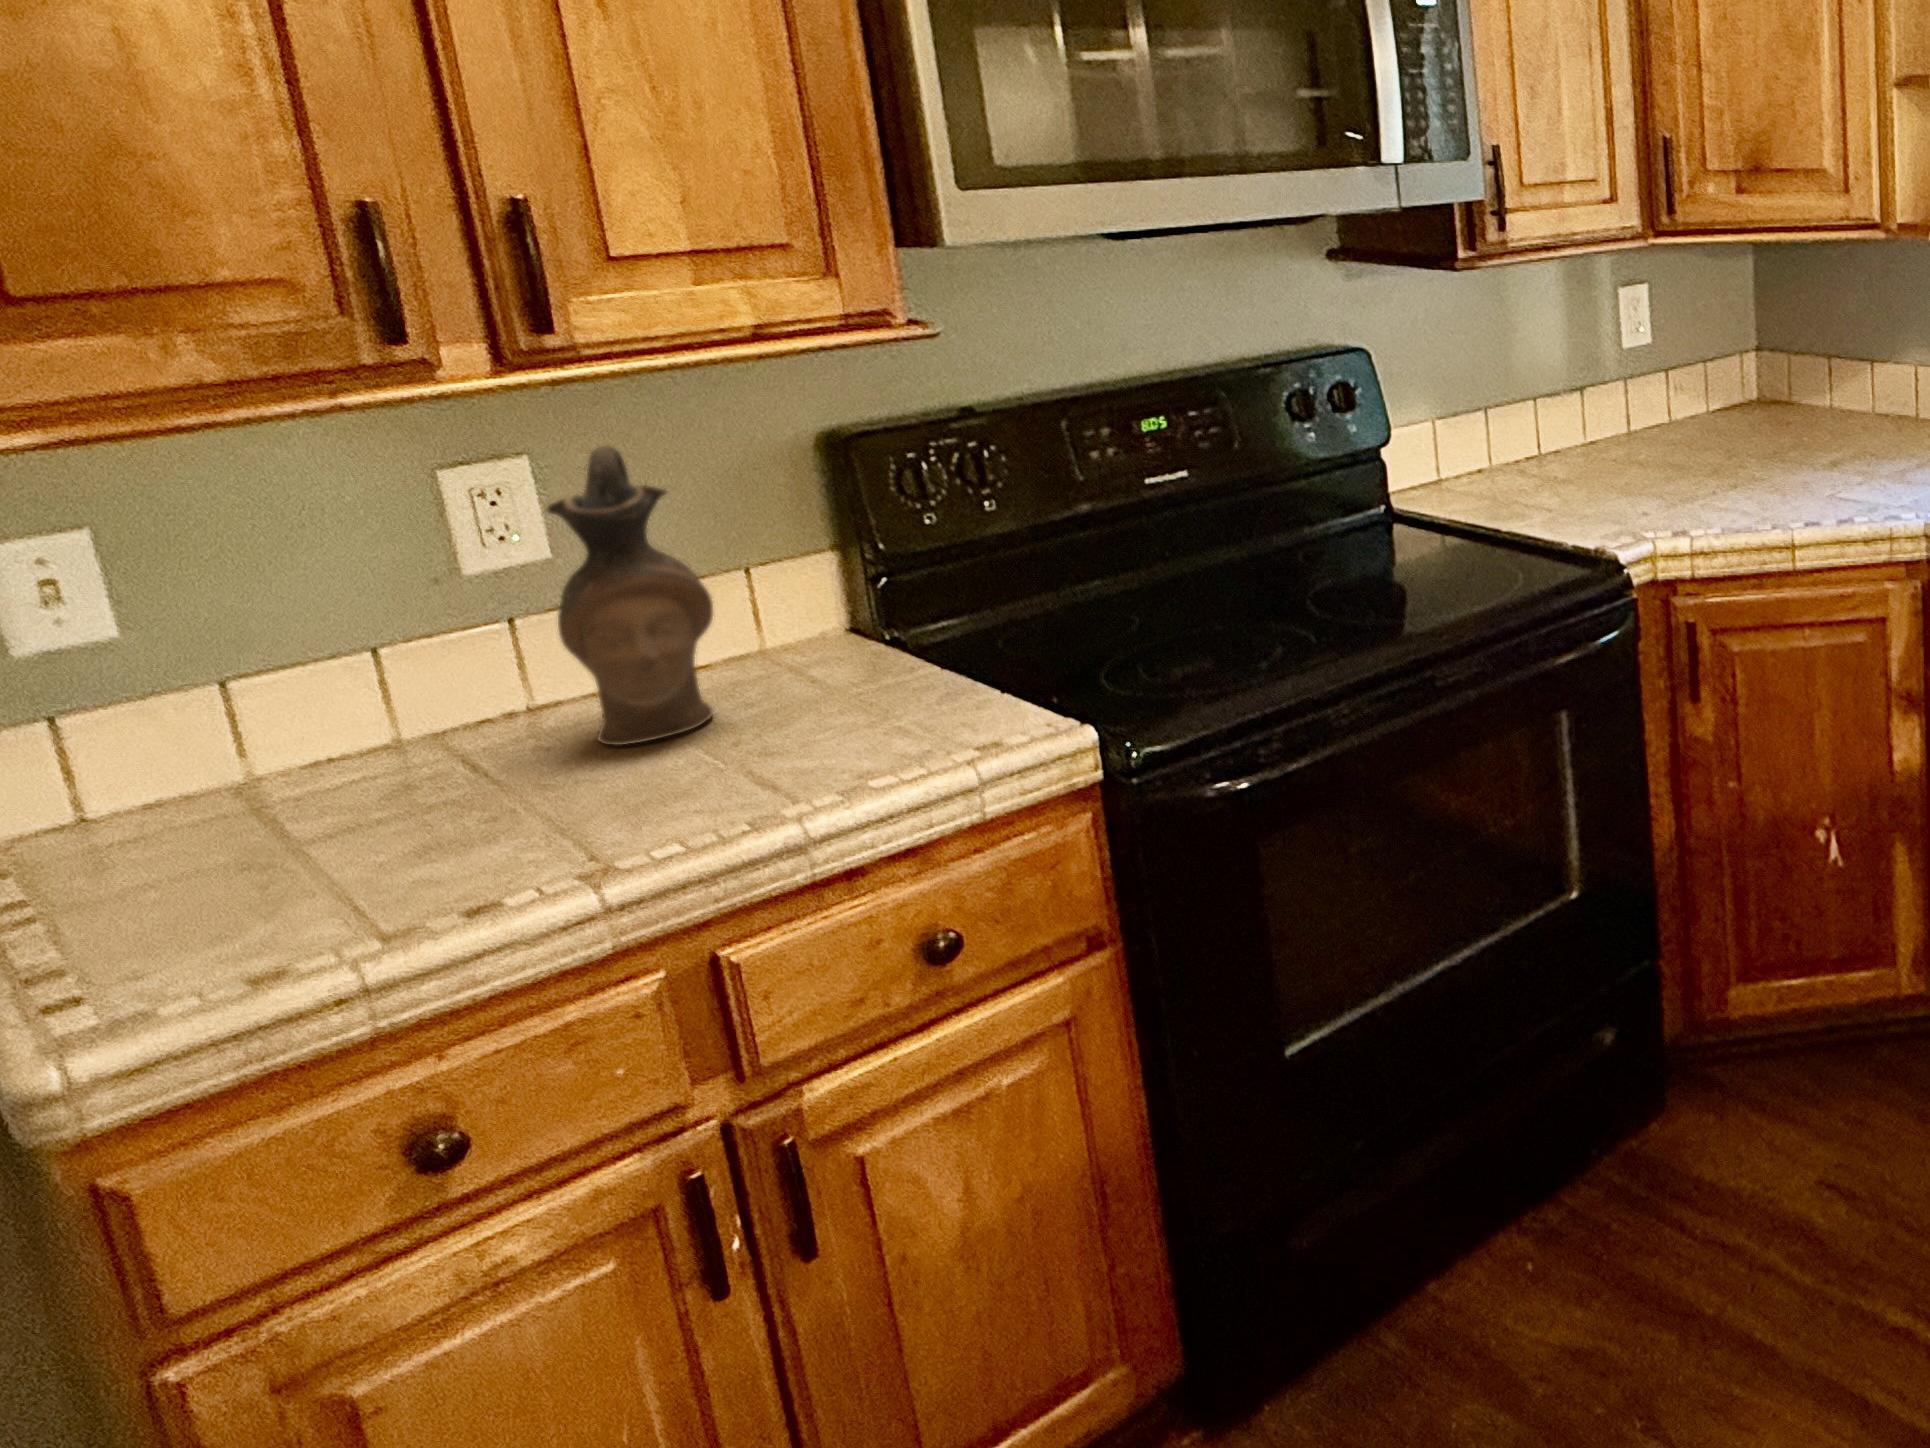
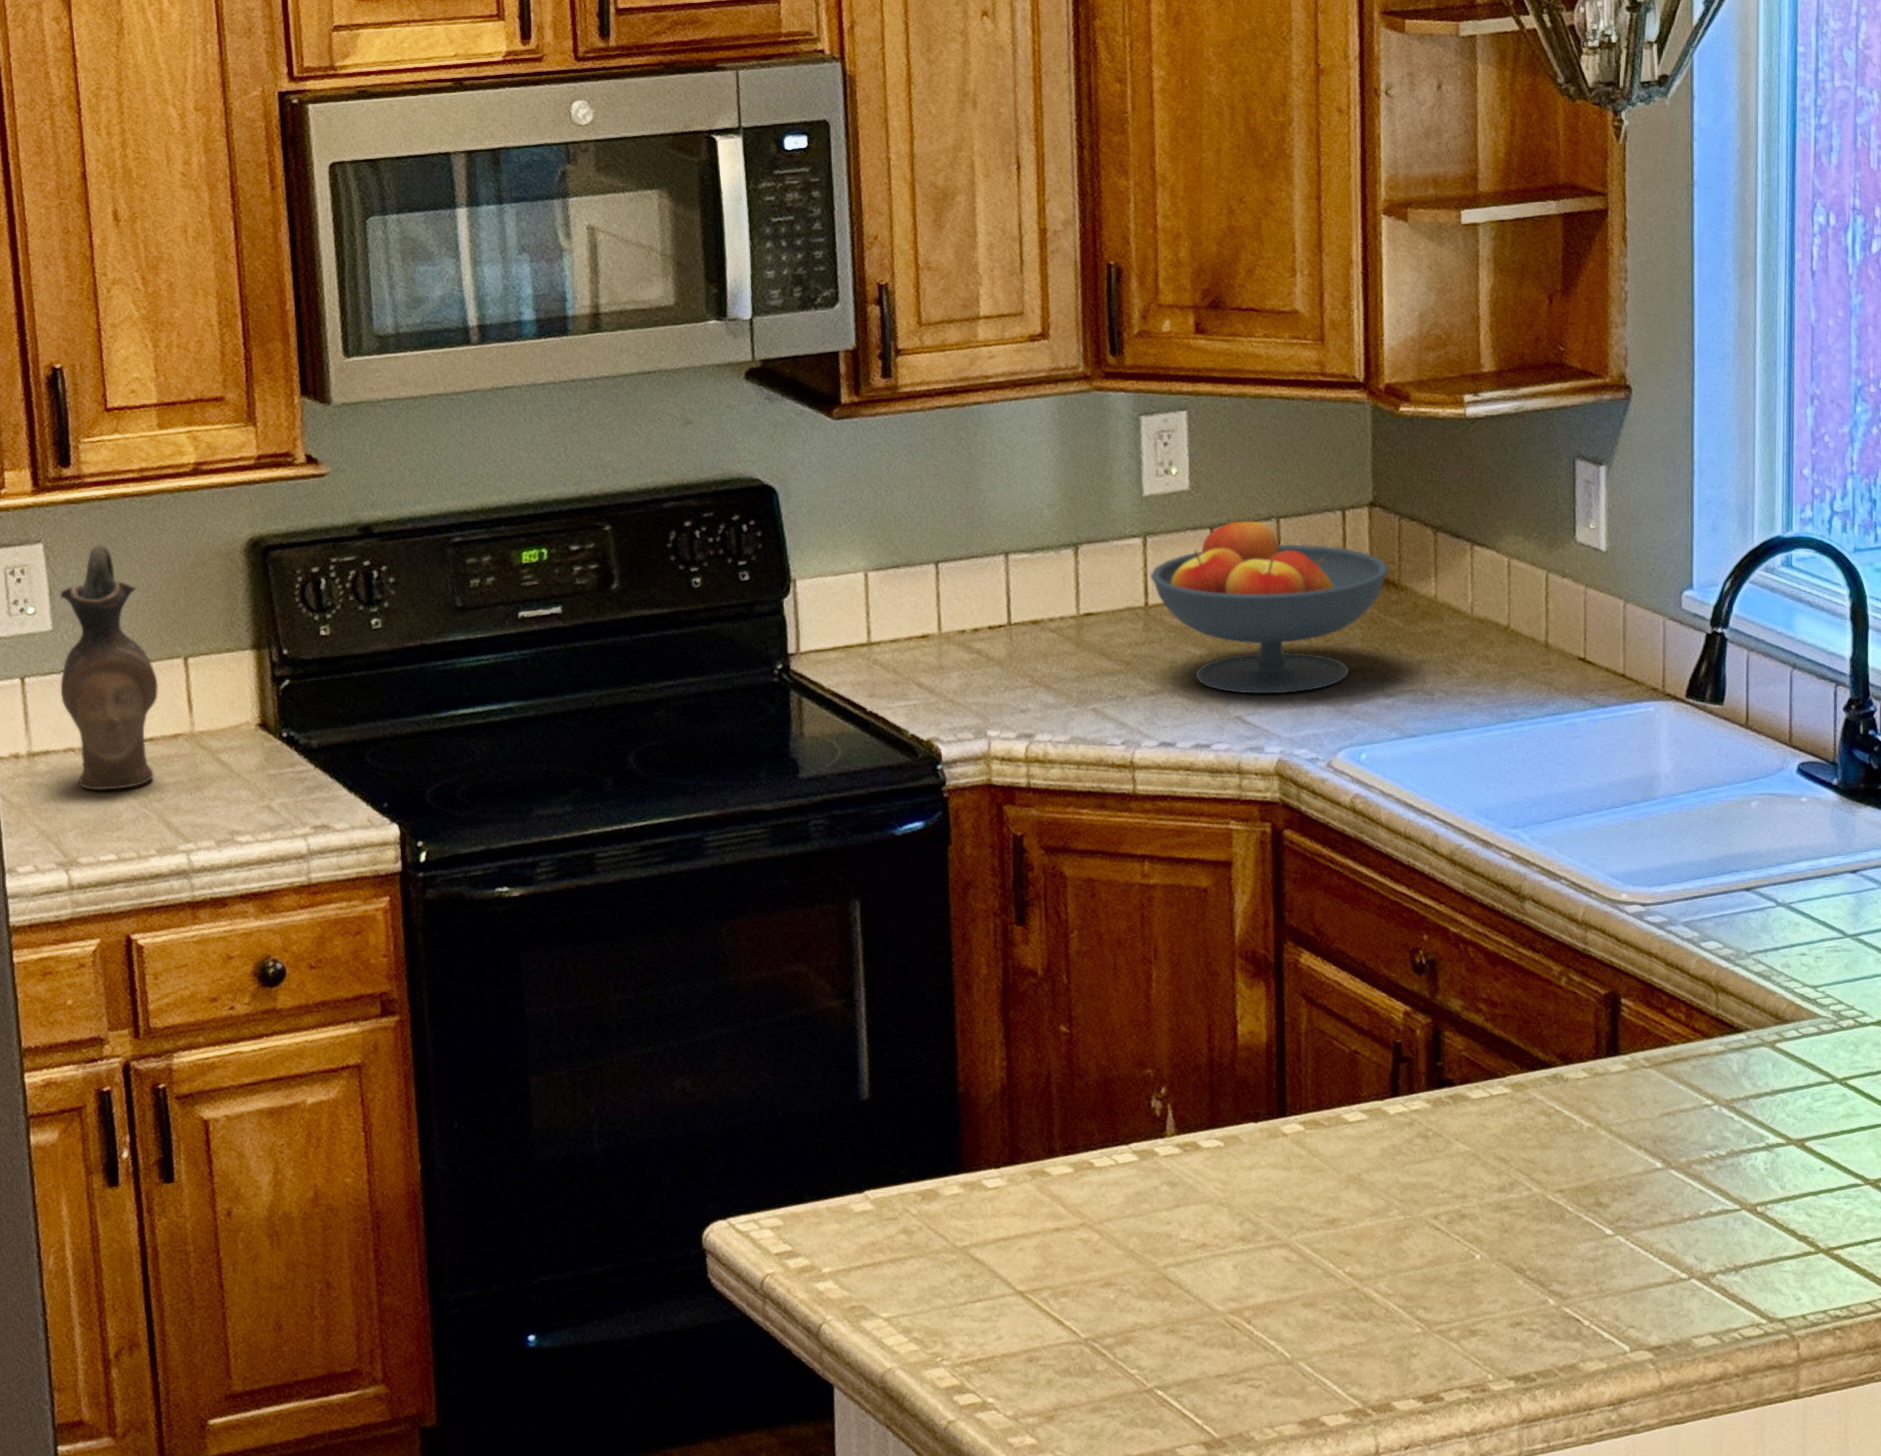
fruit bowl: none [1701,348,1887,479] -> present [1151,517,1388,693]

